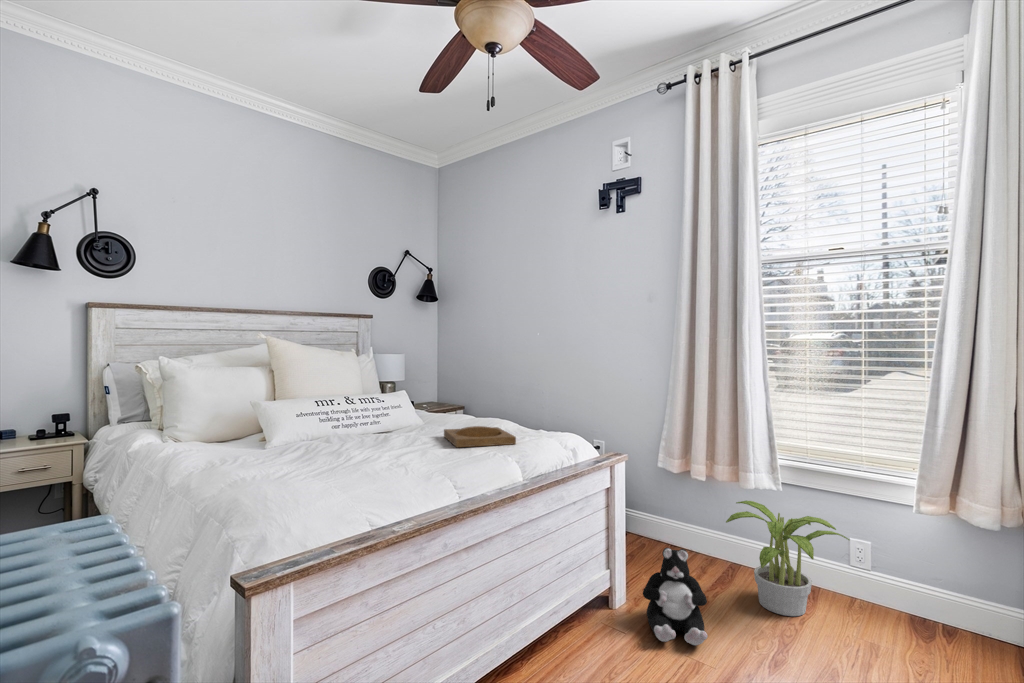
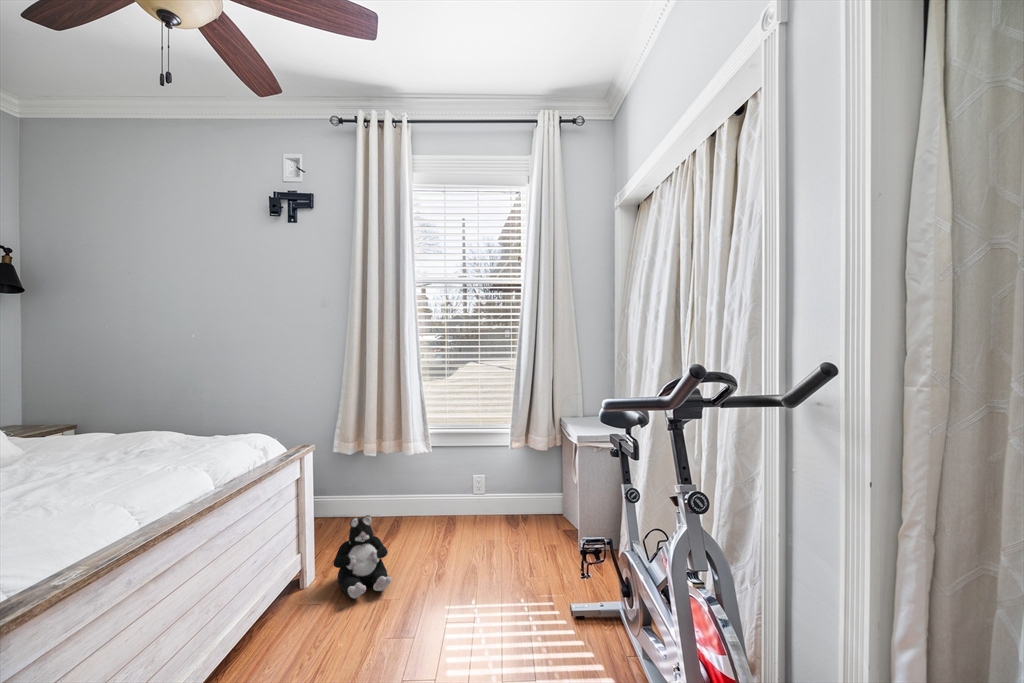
tray: present [444,426,516,447] -> none [82,438,194,469]
potted plant: present [726,501,849,616] -> none [397,464,477,545]

